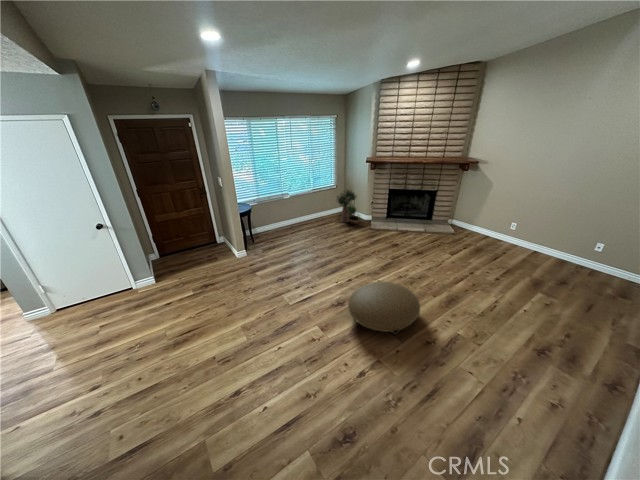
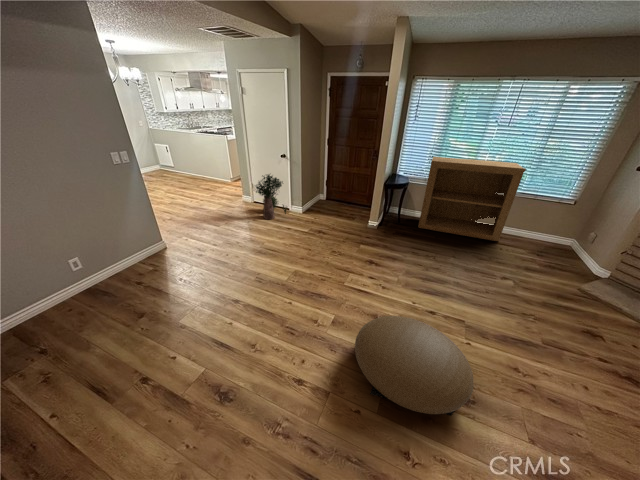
bookshelf: none [255,176,319,240] -> present [418,157,526,241]
potted plant: present [337,190,360,222] -> present [256,175,287,219]

